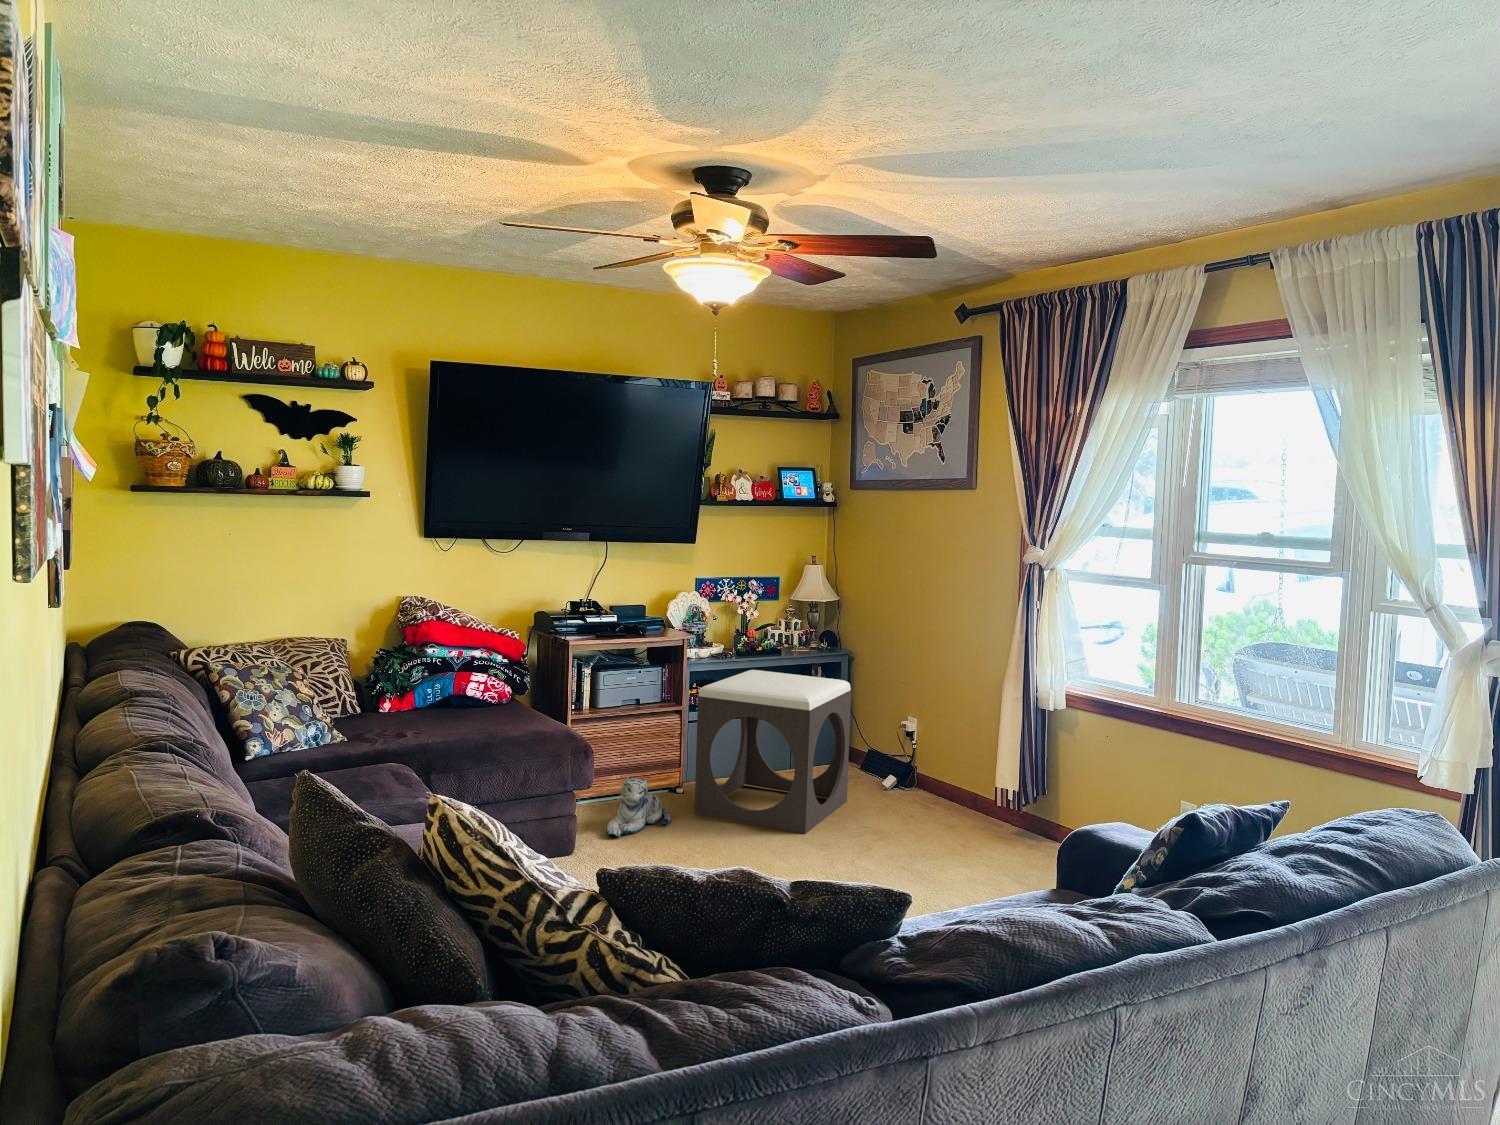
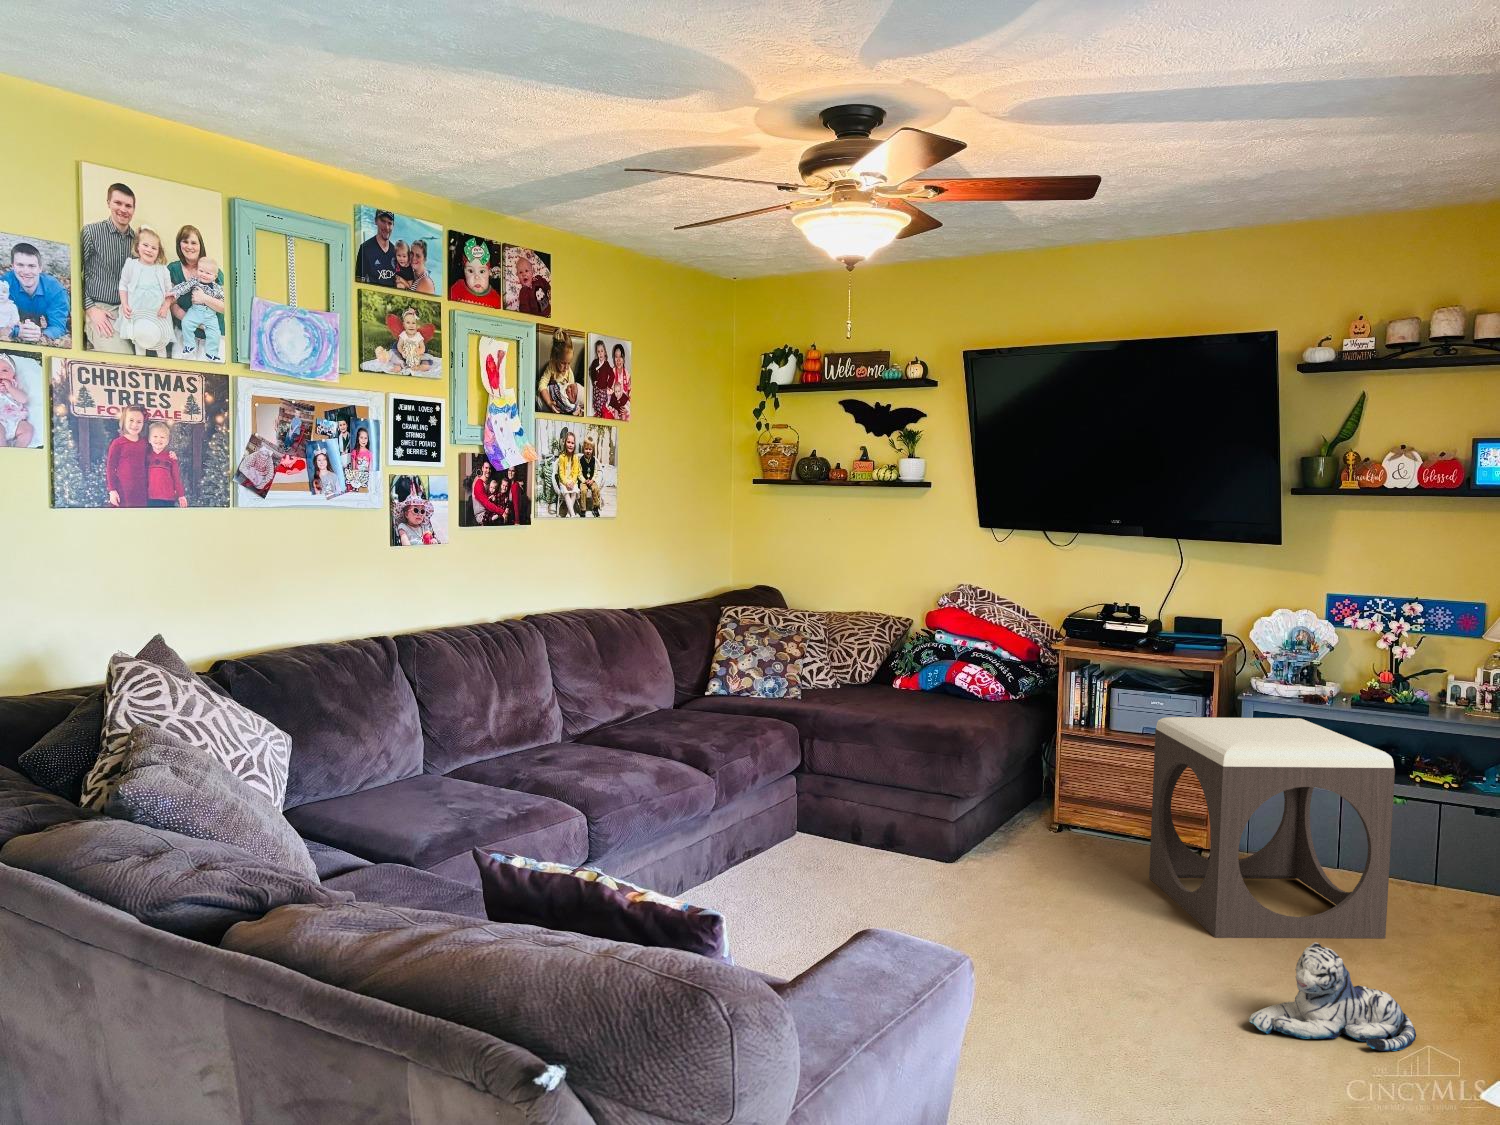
plush toy: present [607,776,671,837] -> present [1249,943,1416,1051]

